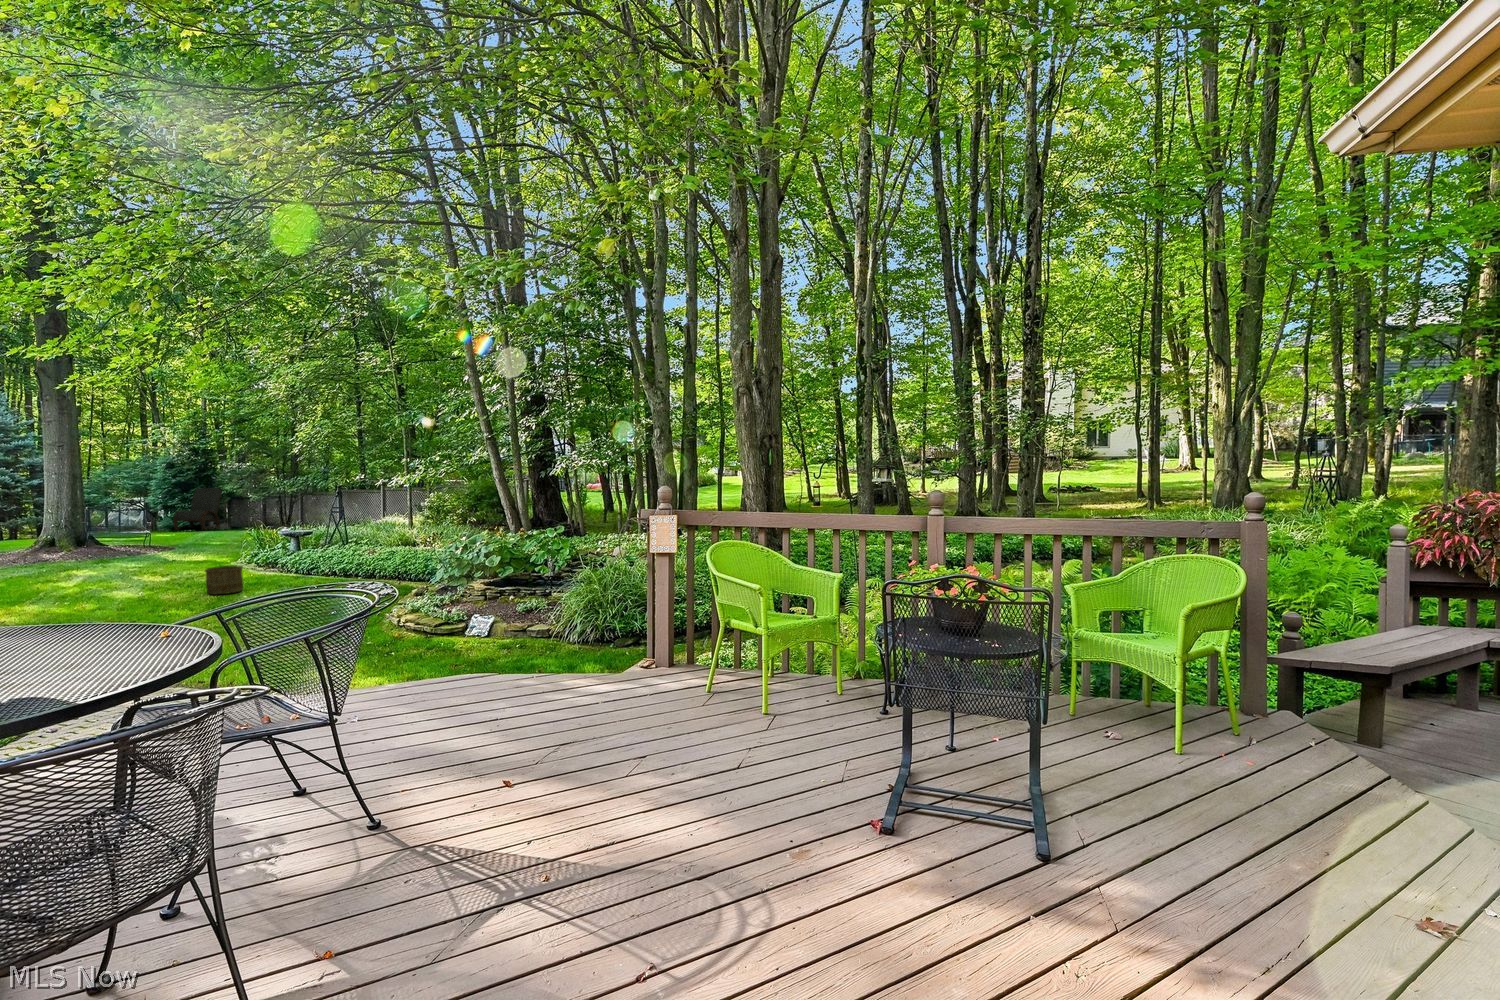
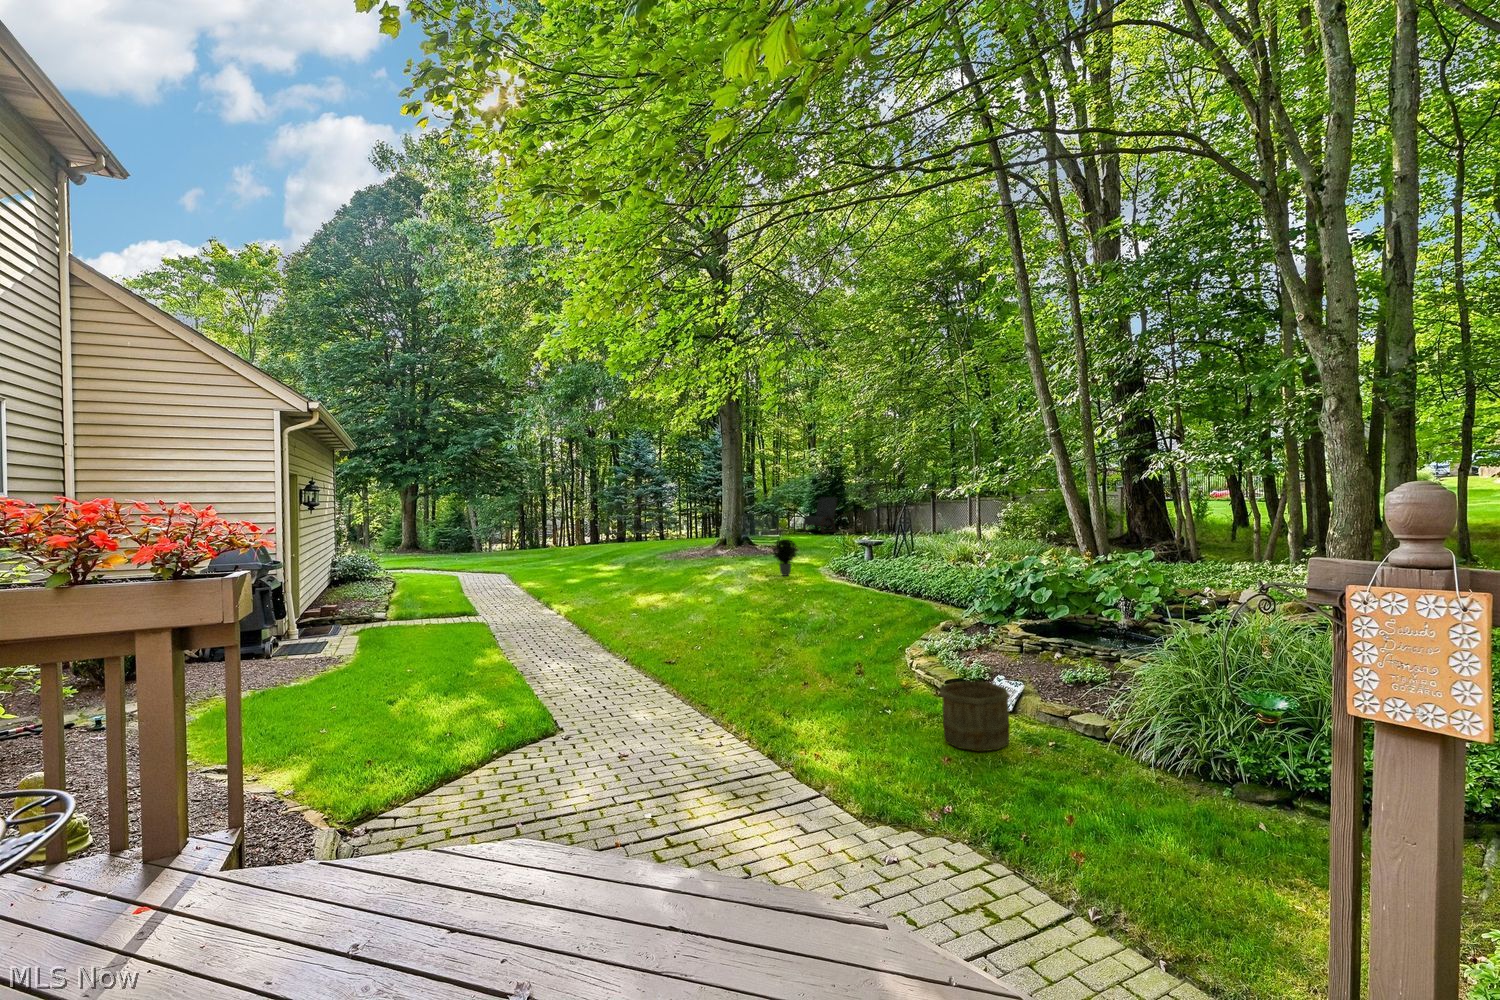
potted plant: none [183,532,220,573] -> present [772,539,797,576]
wooden bucket: present [205,566,243,595] -> present [940,681,1010,751]

